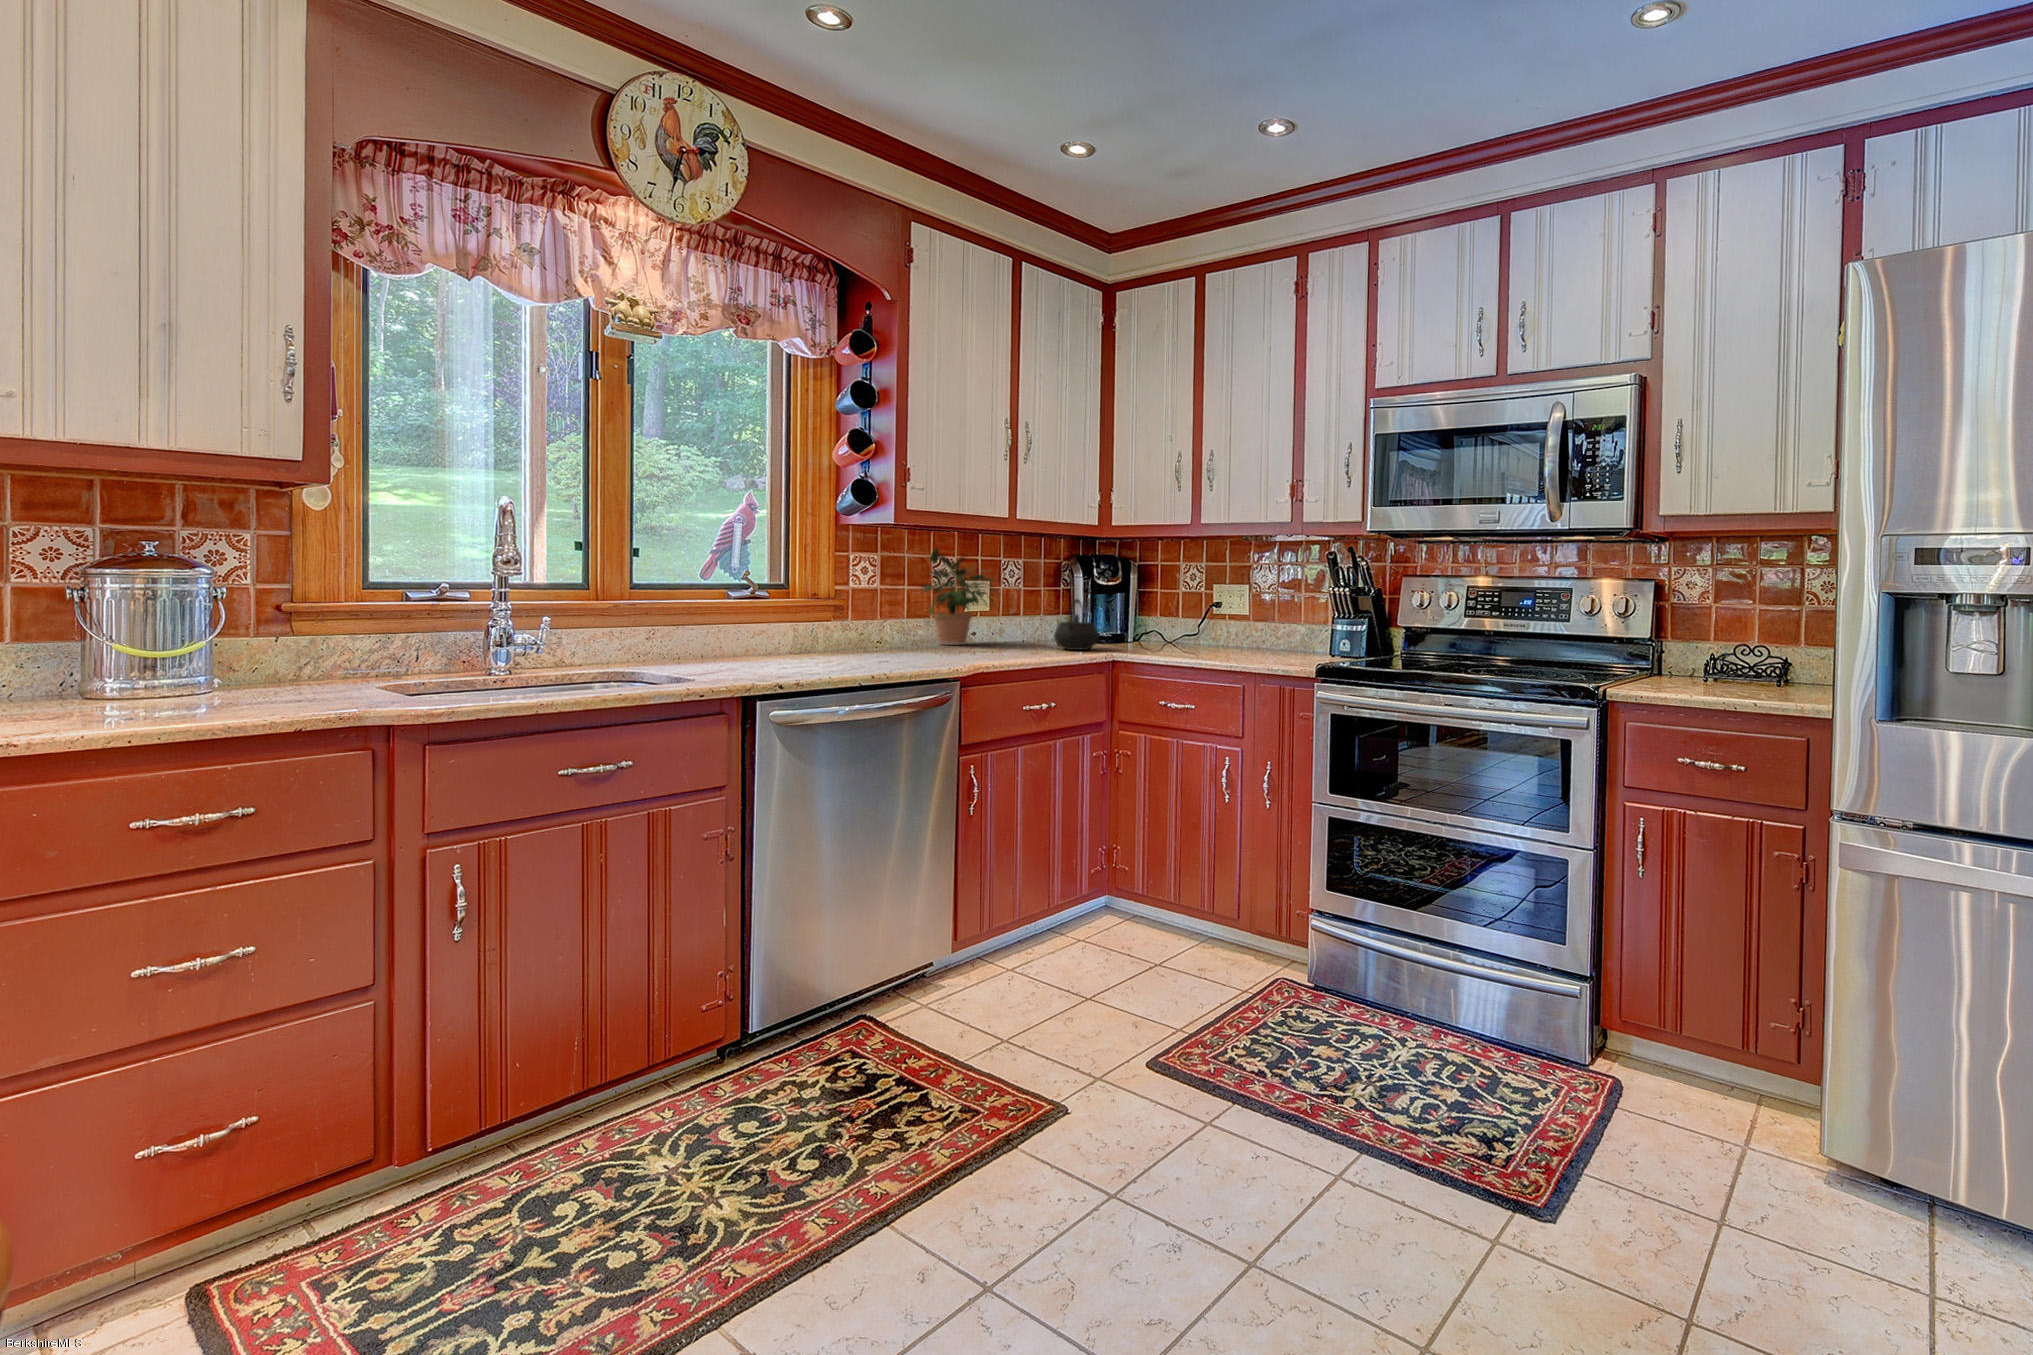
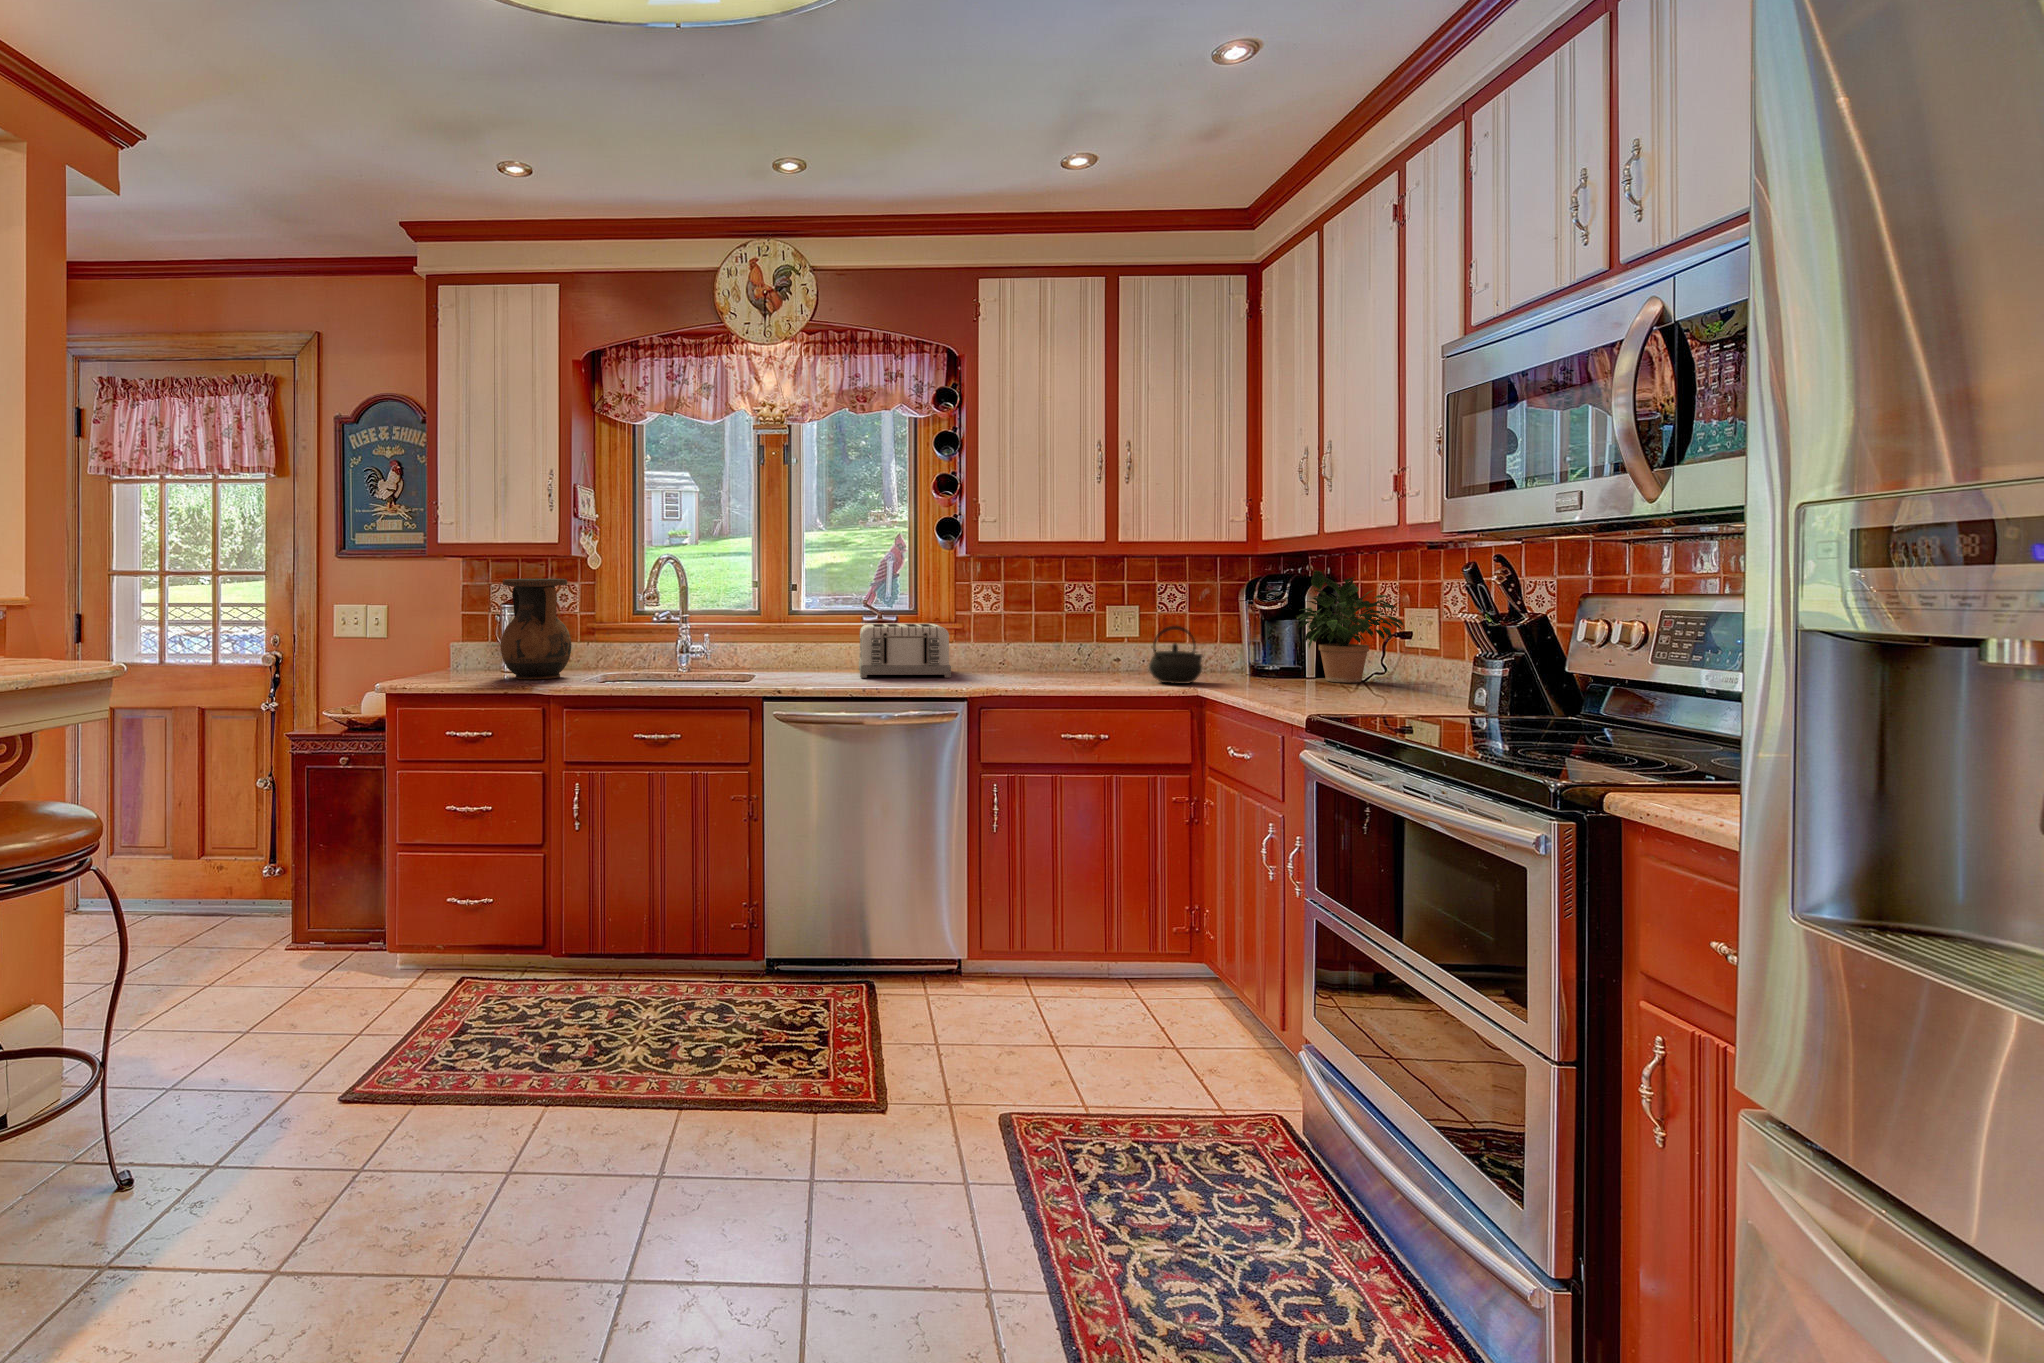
vase: none [139,513,316,704] -> present [500,579,571,679]
potted plant: present [921,548,993,645] -> present [1297,570,1404,683]
toaster: none [730,598,881,663] -> present [859,624,951,678]

